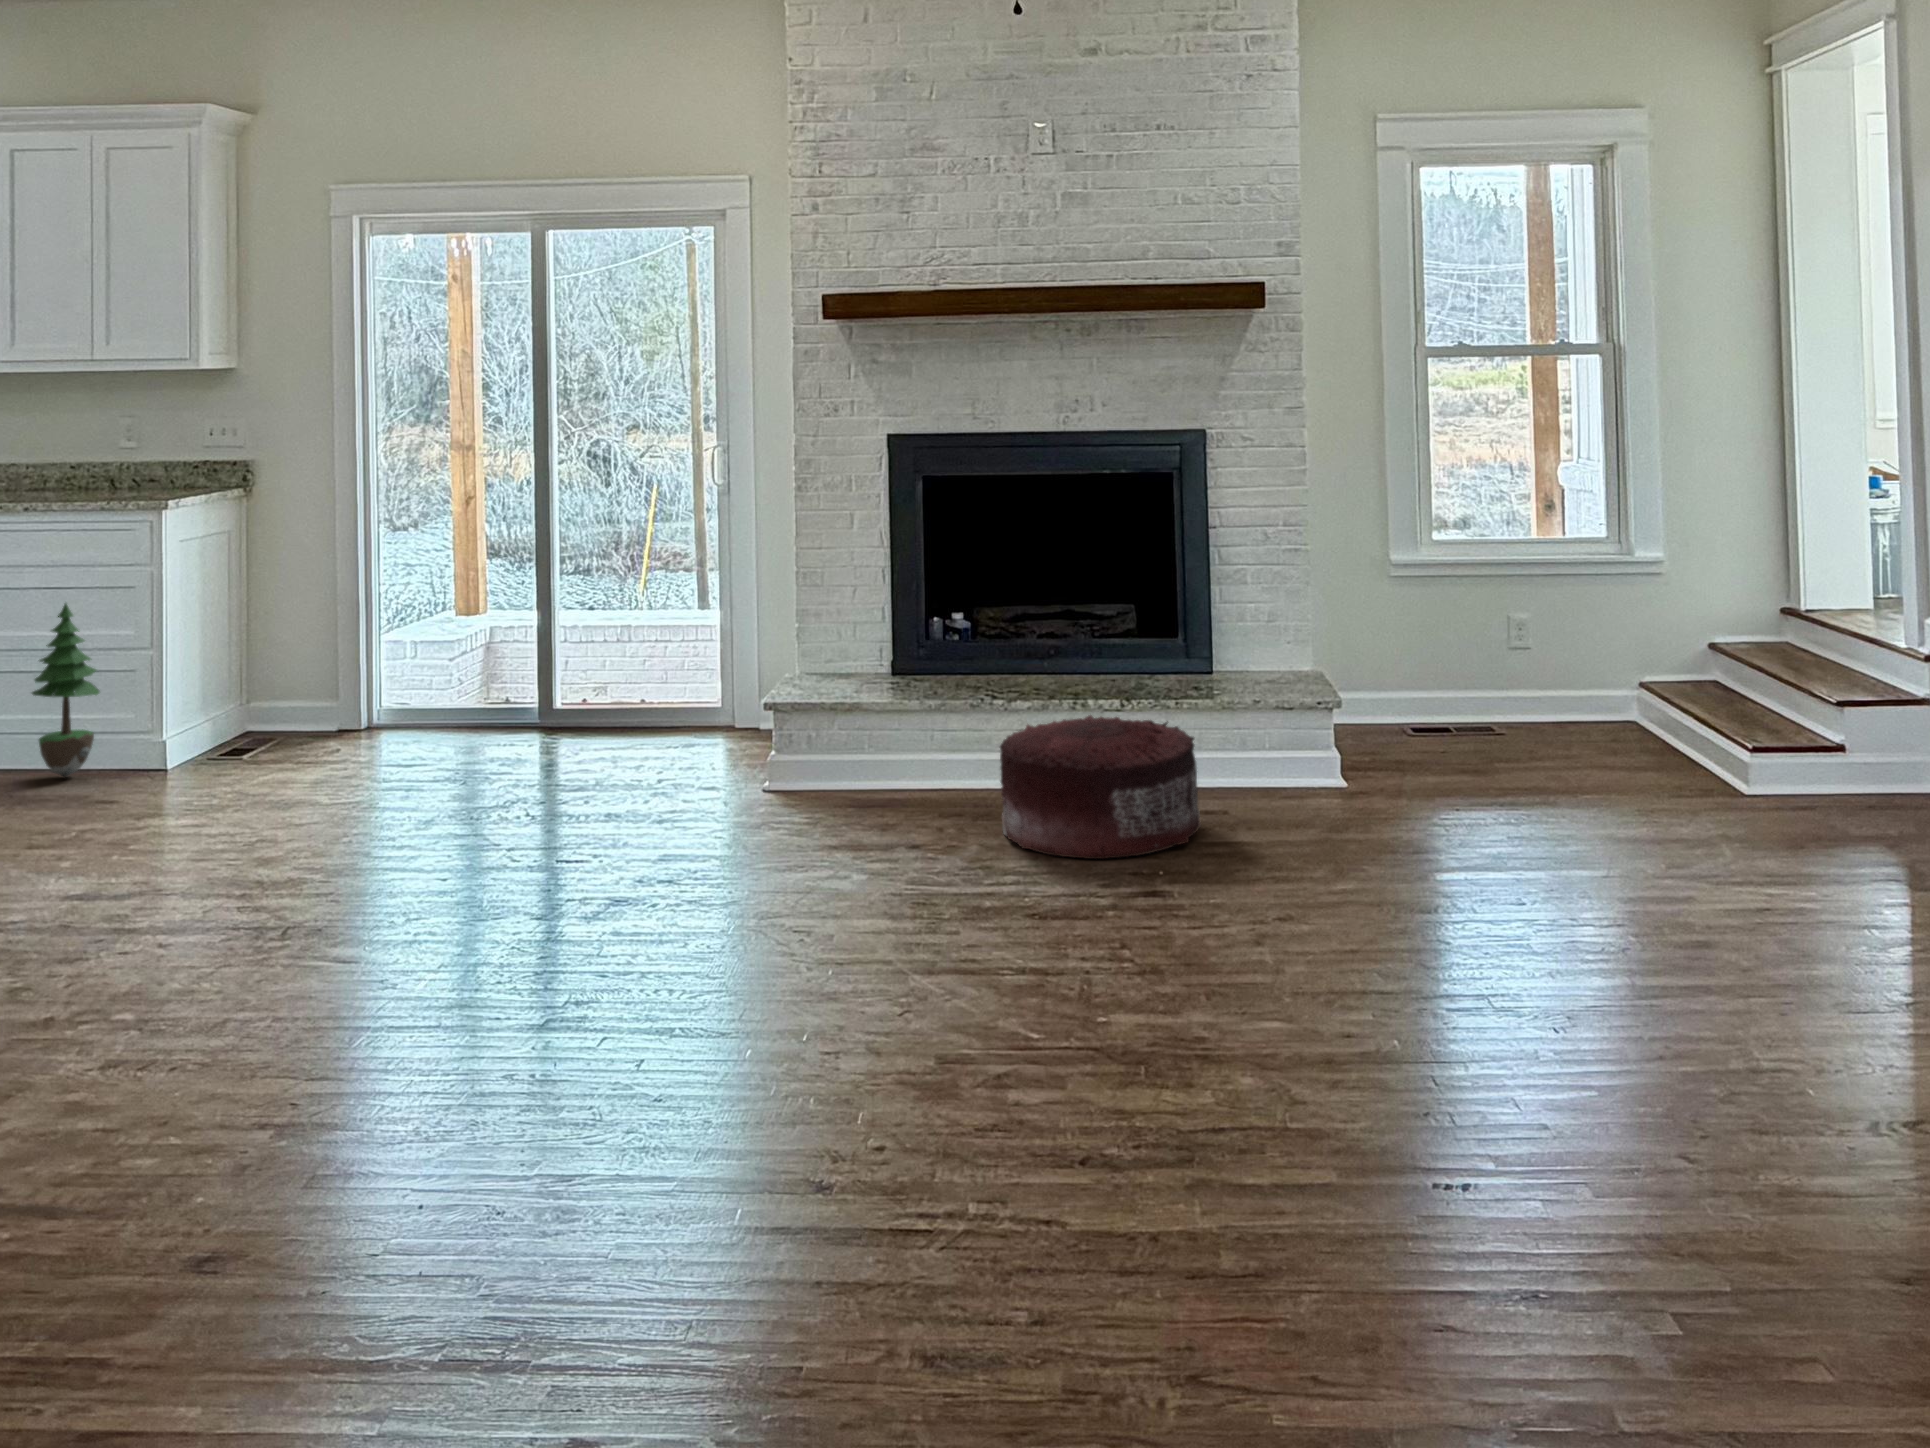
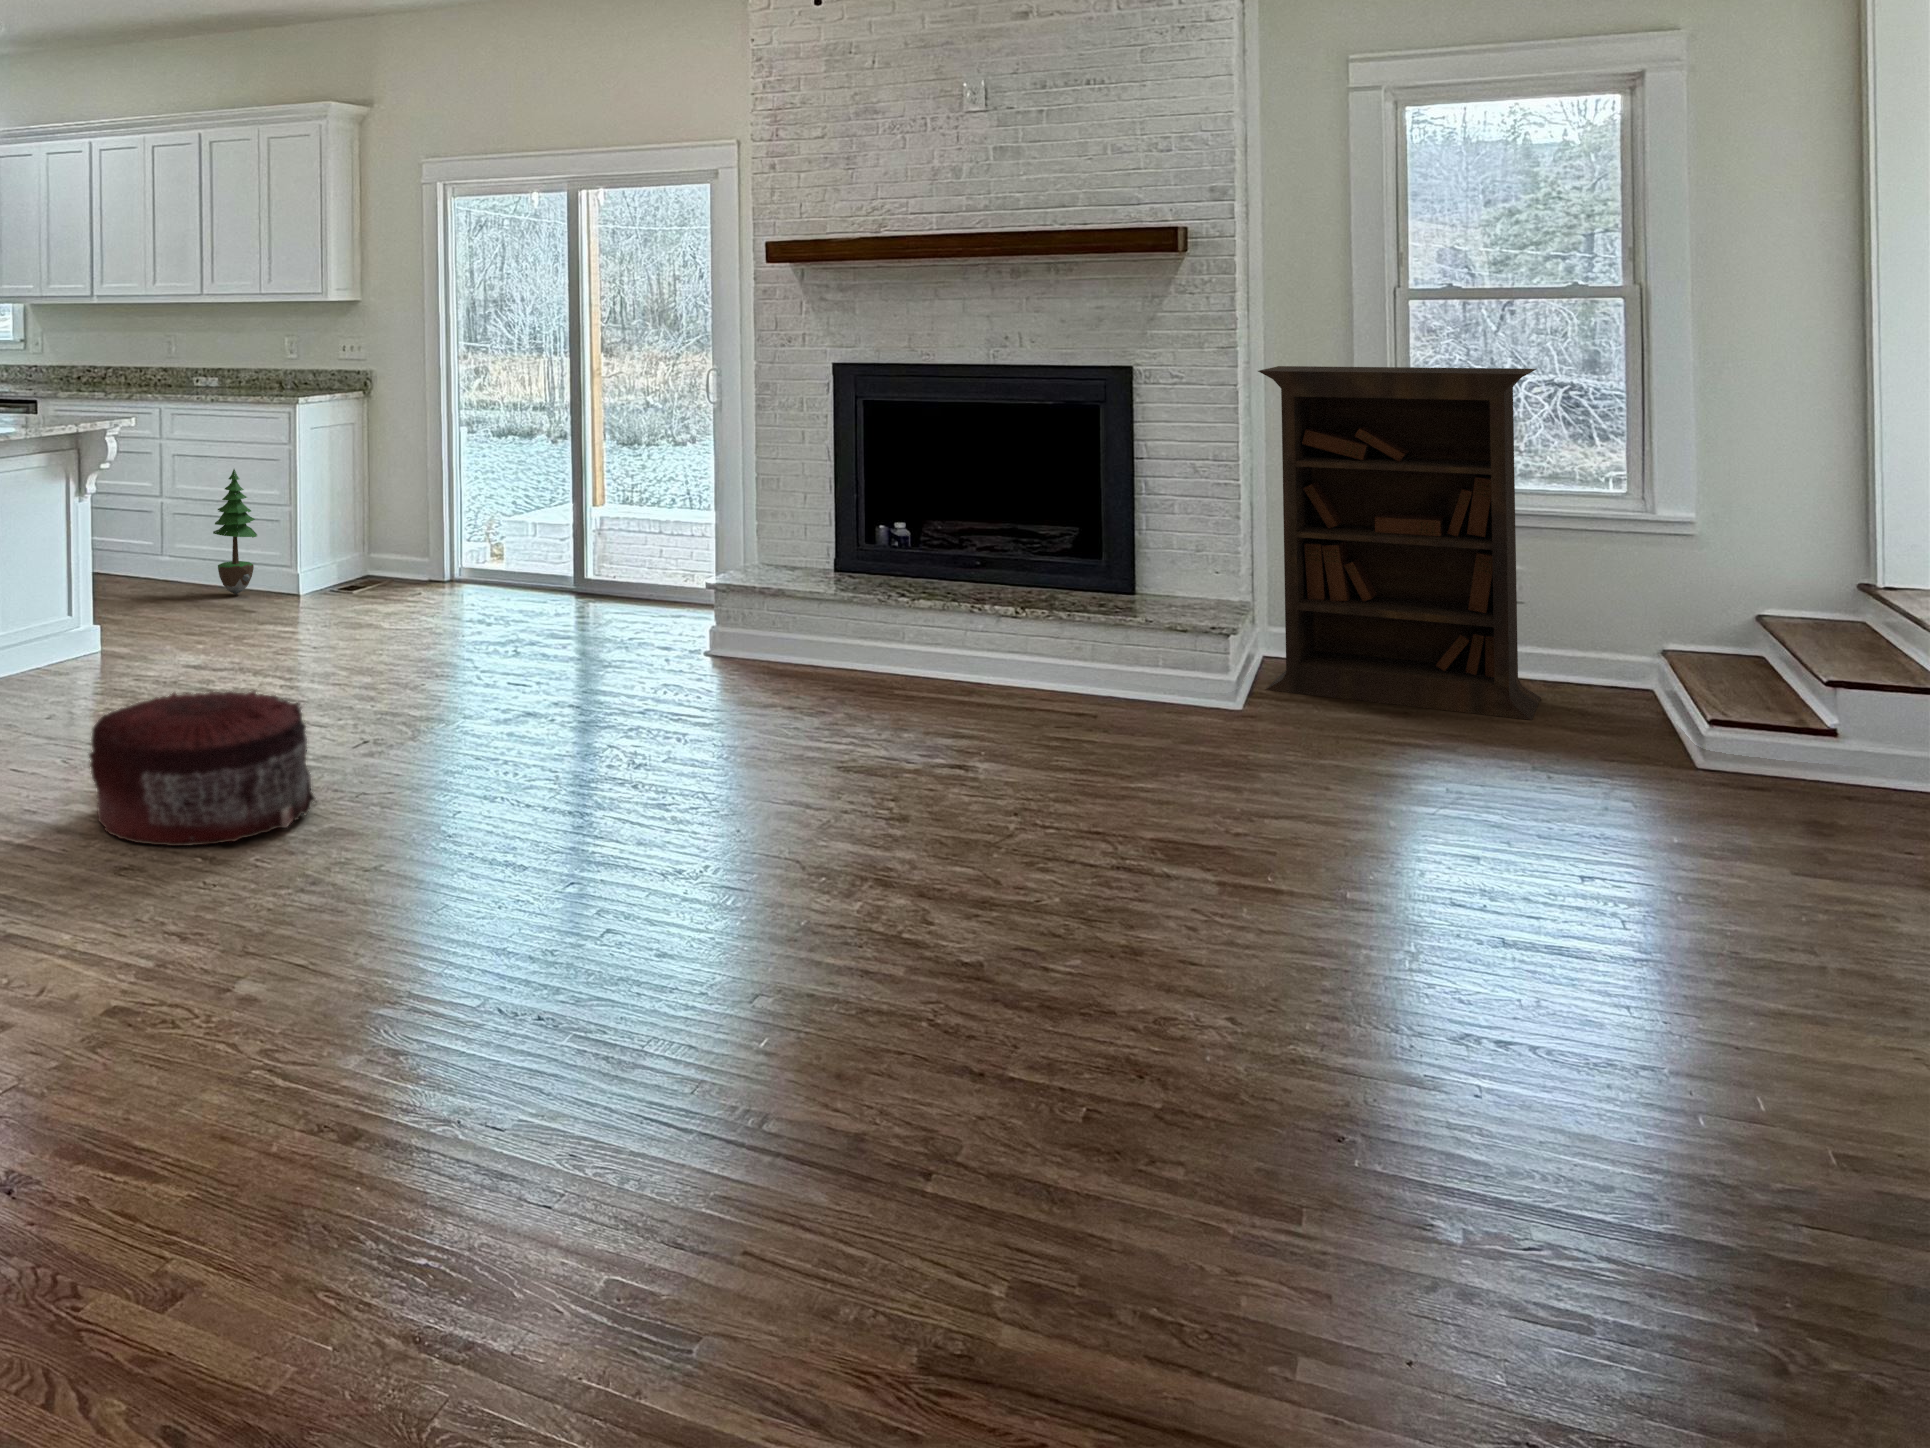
bookcase: none [1327,423,1579,760] -> present [1258,366,1541,720]
pouf: present [1000,715,1201,859] -> present [89,691,316,846]

